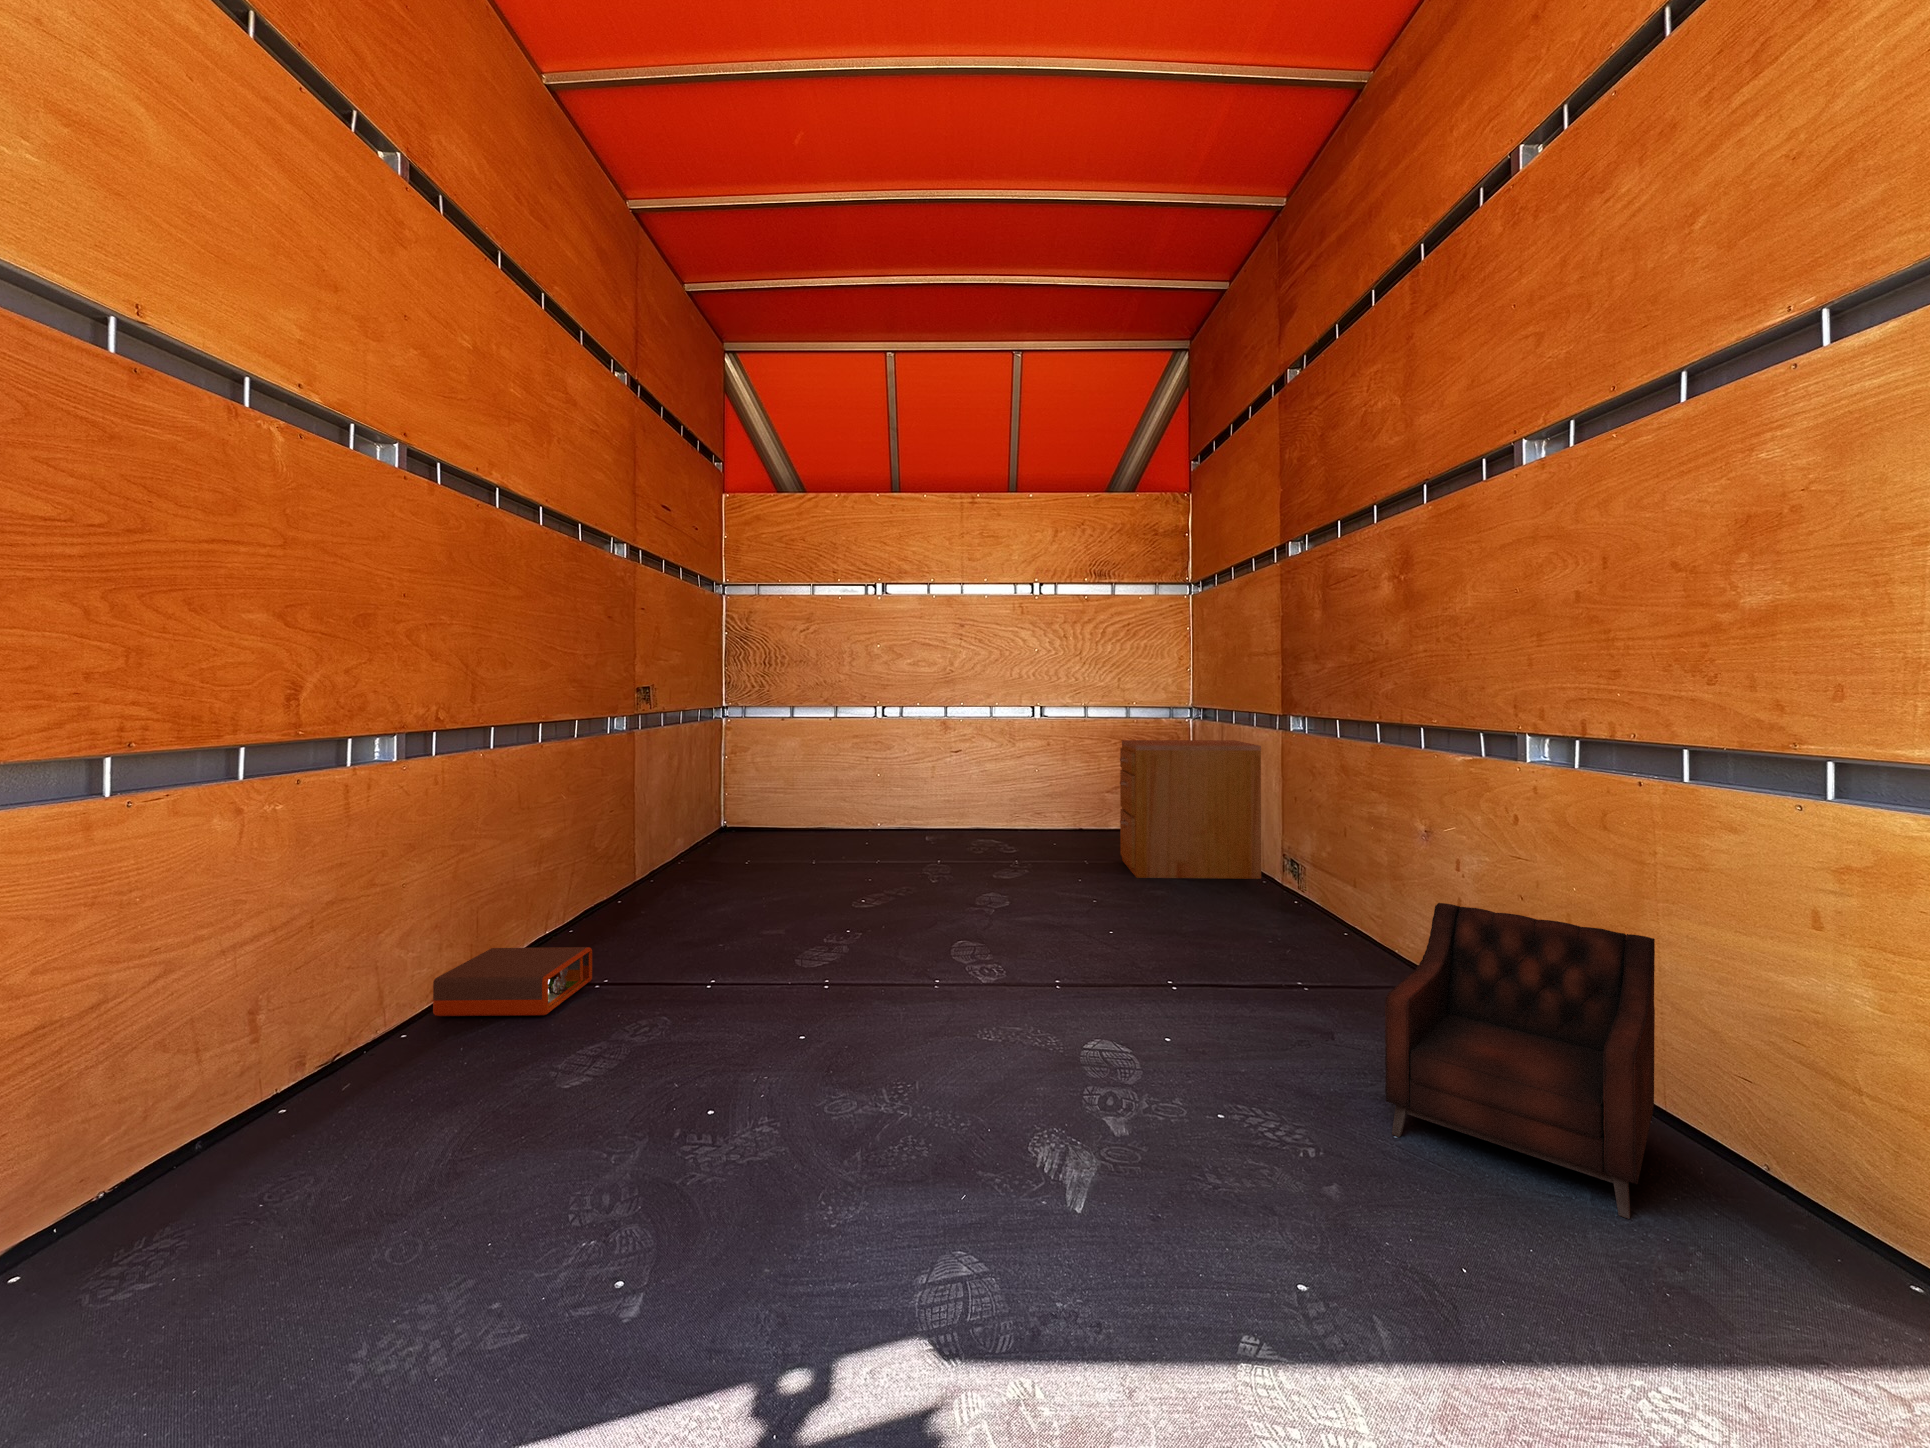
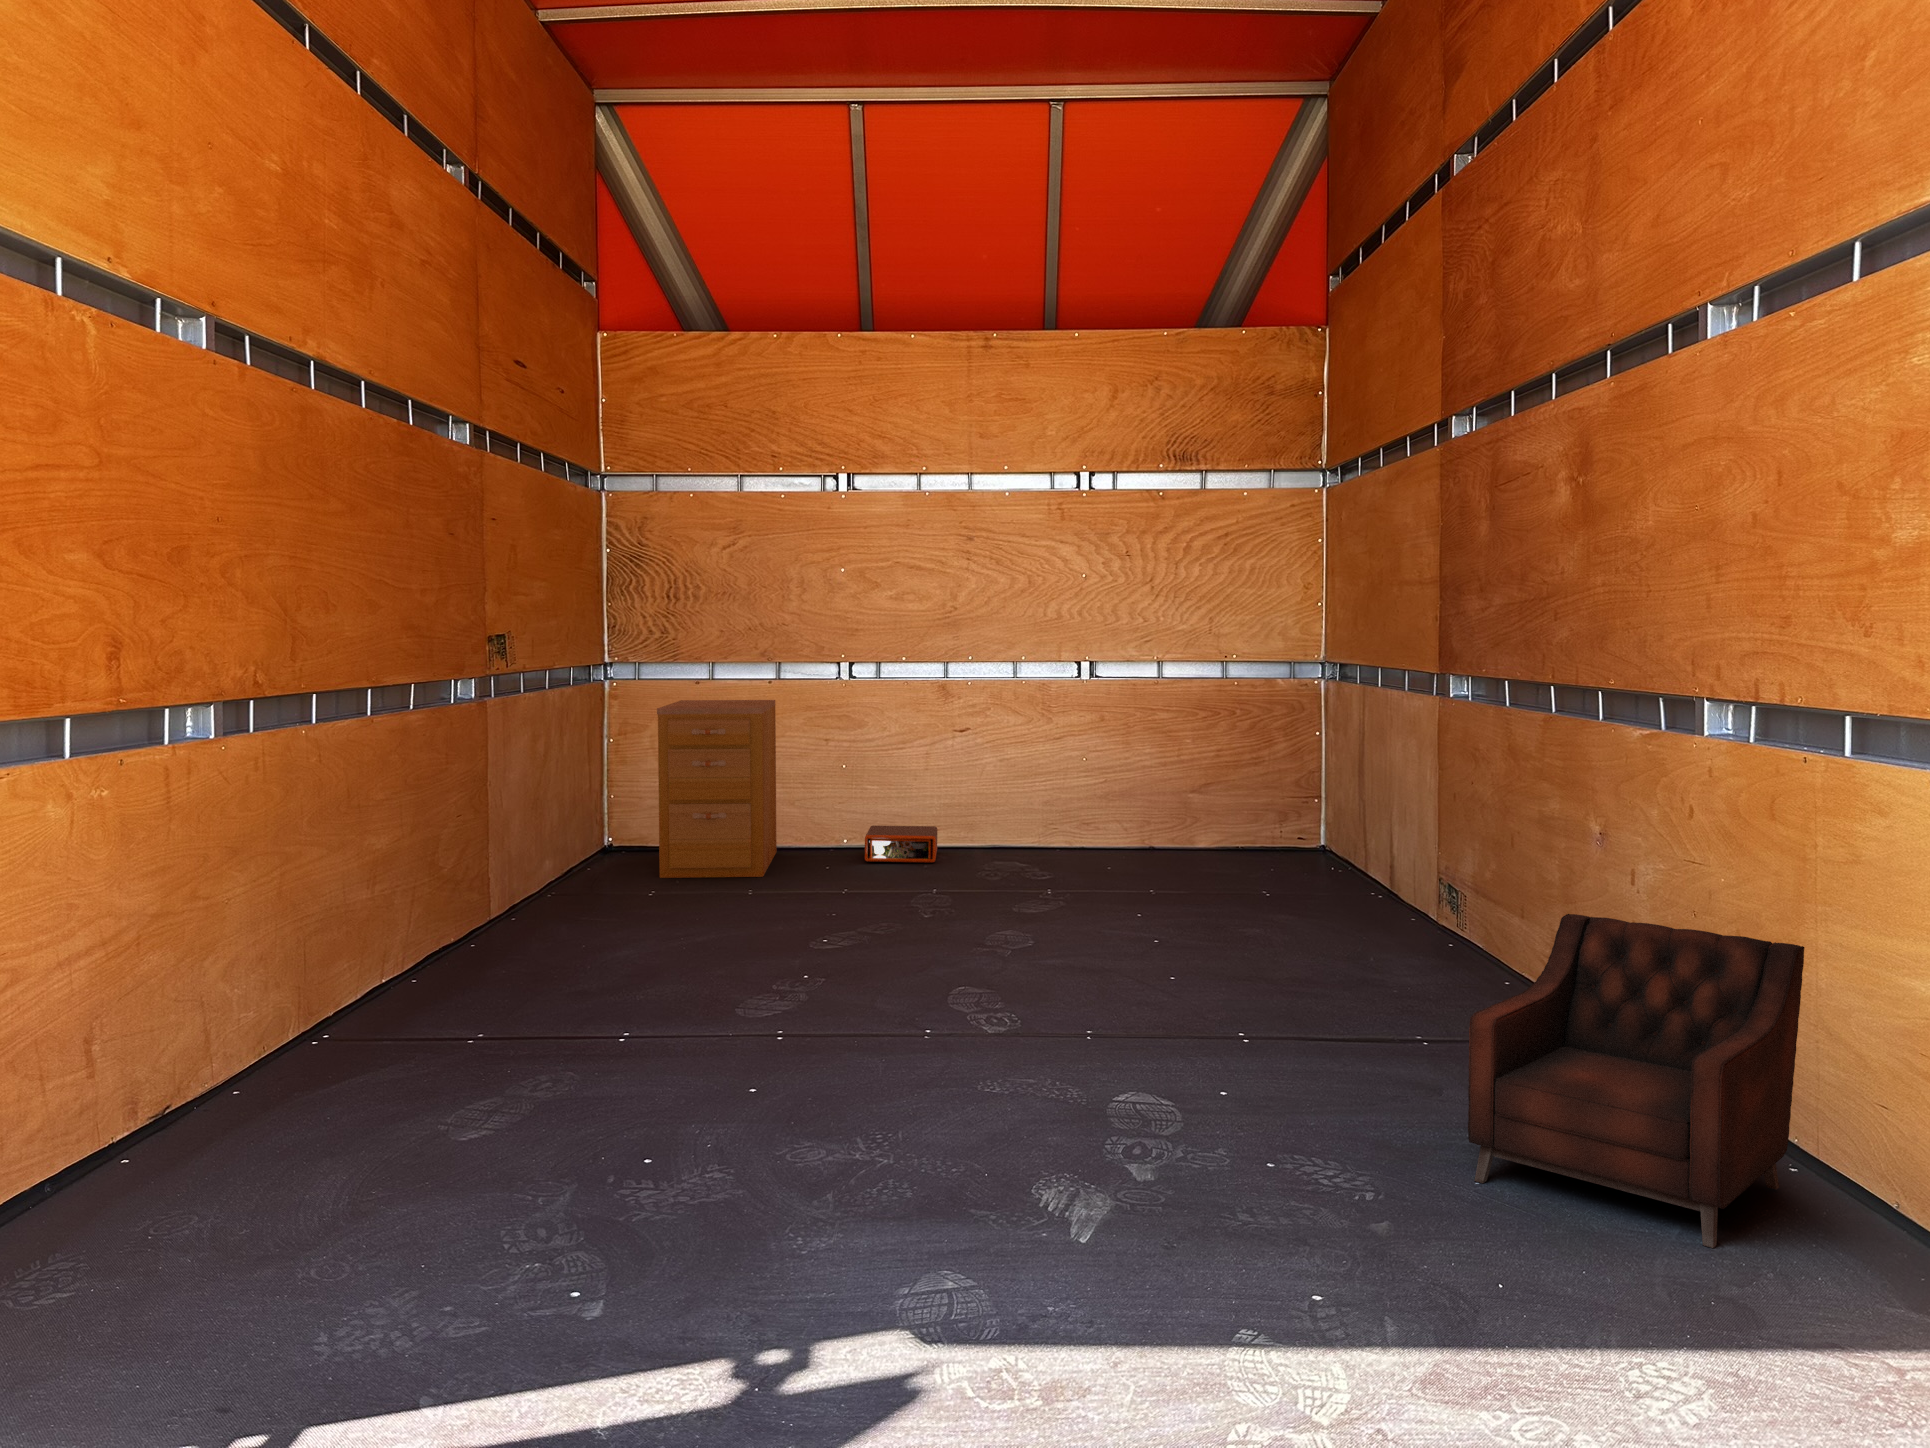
filing cabinet: present [1120,740,1261,879] -> present [657,700,777,878]
storage box: present [433,947,592,1016] -> present [865,826,937,862]

